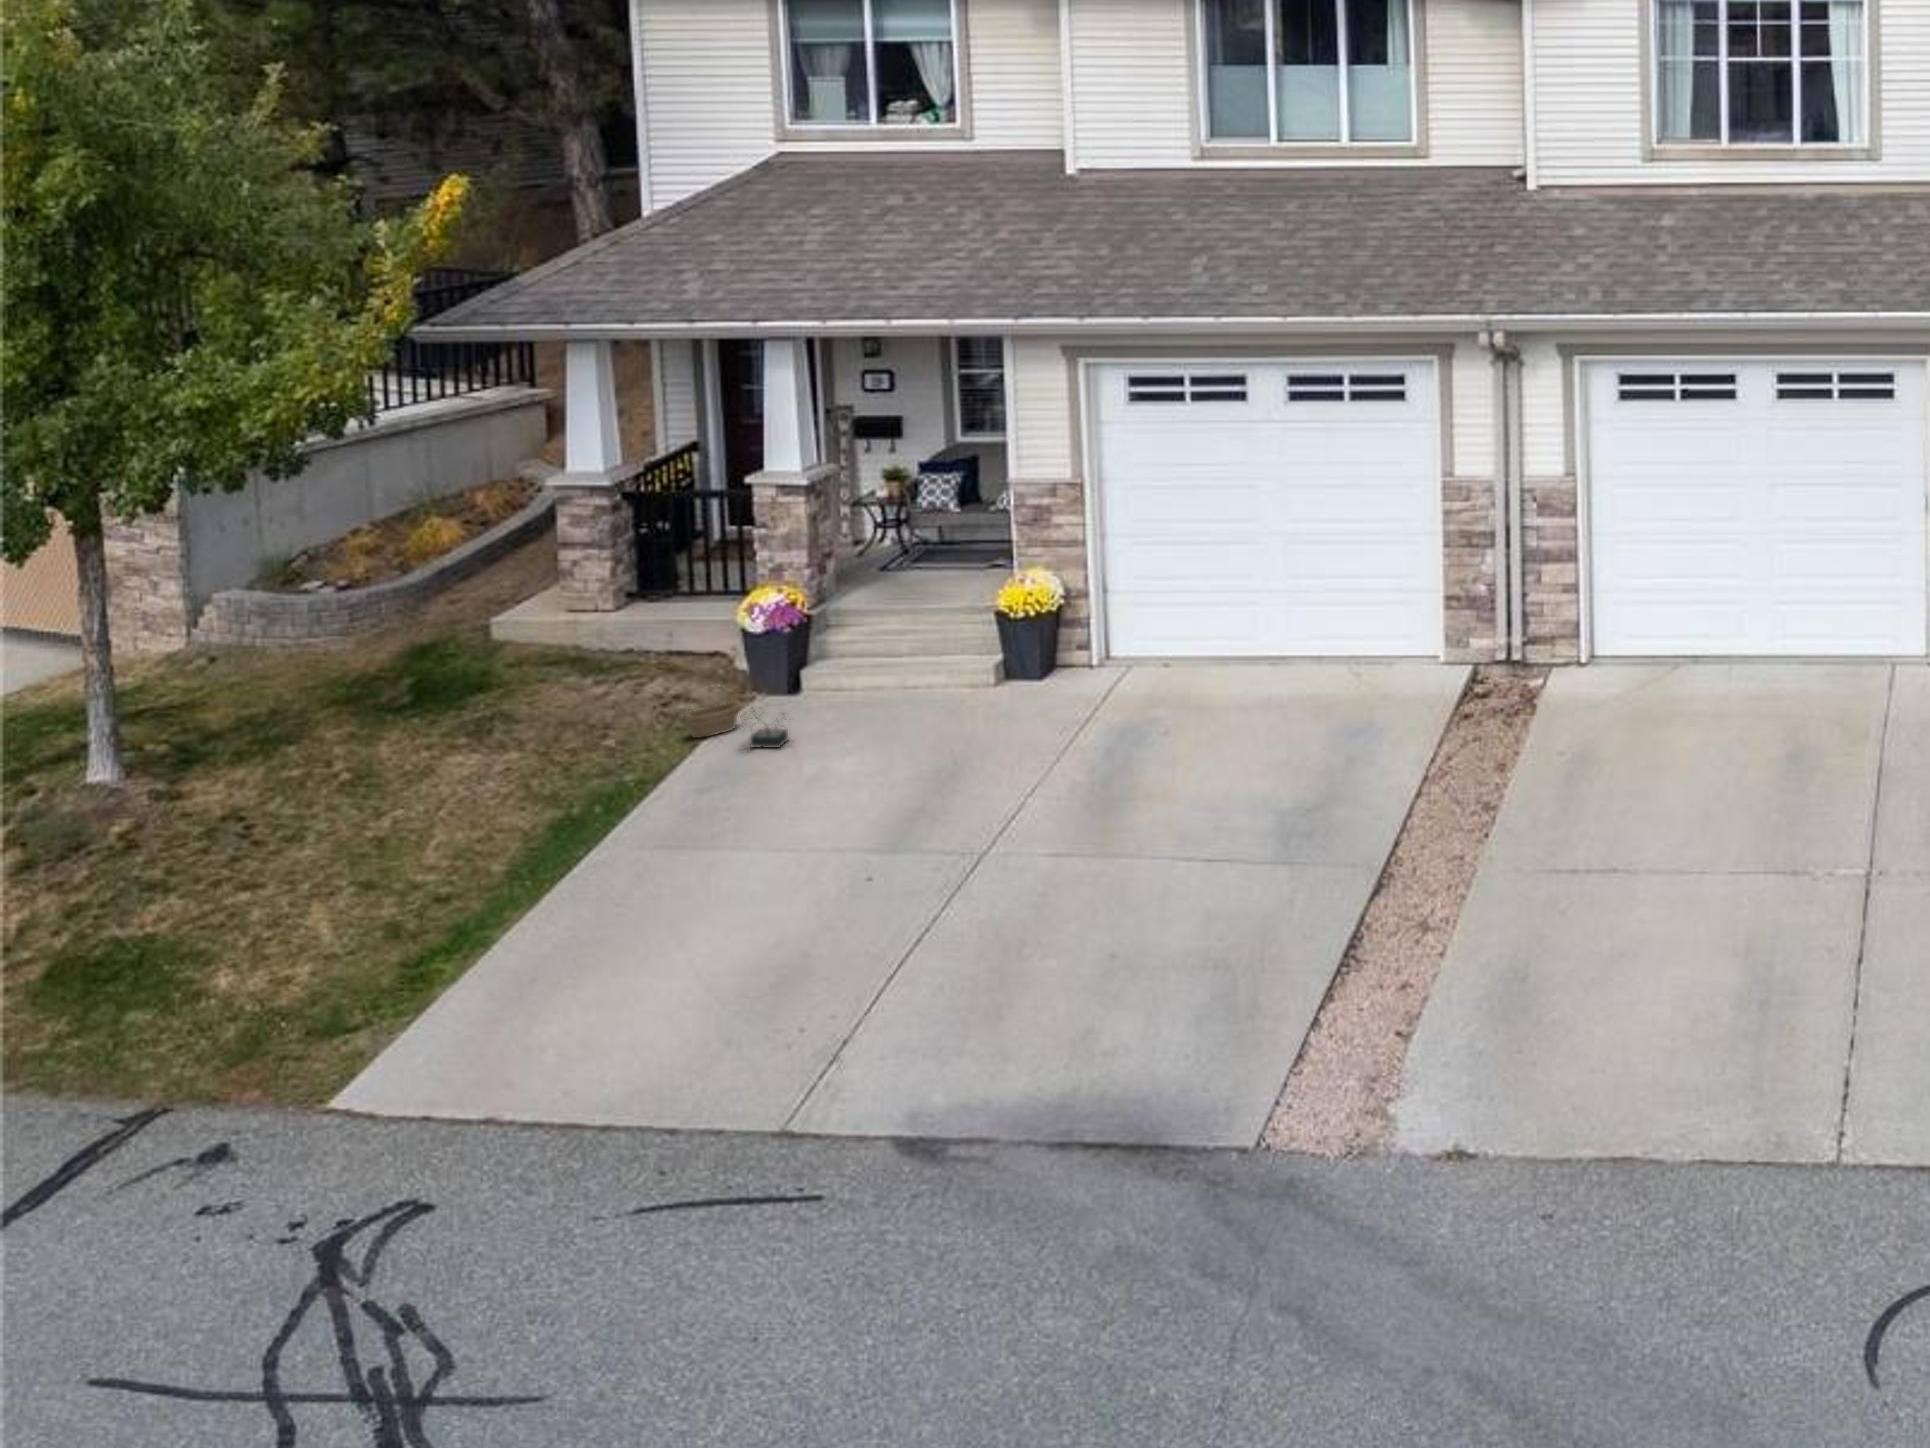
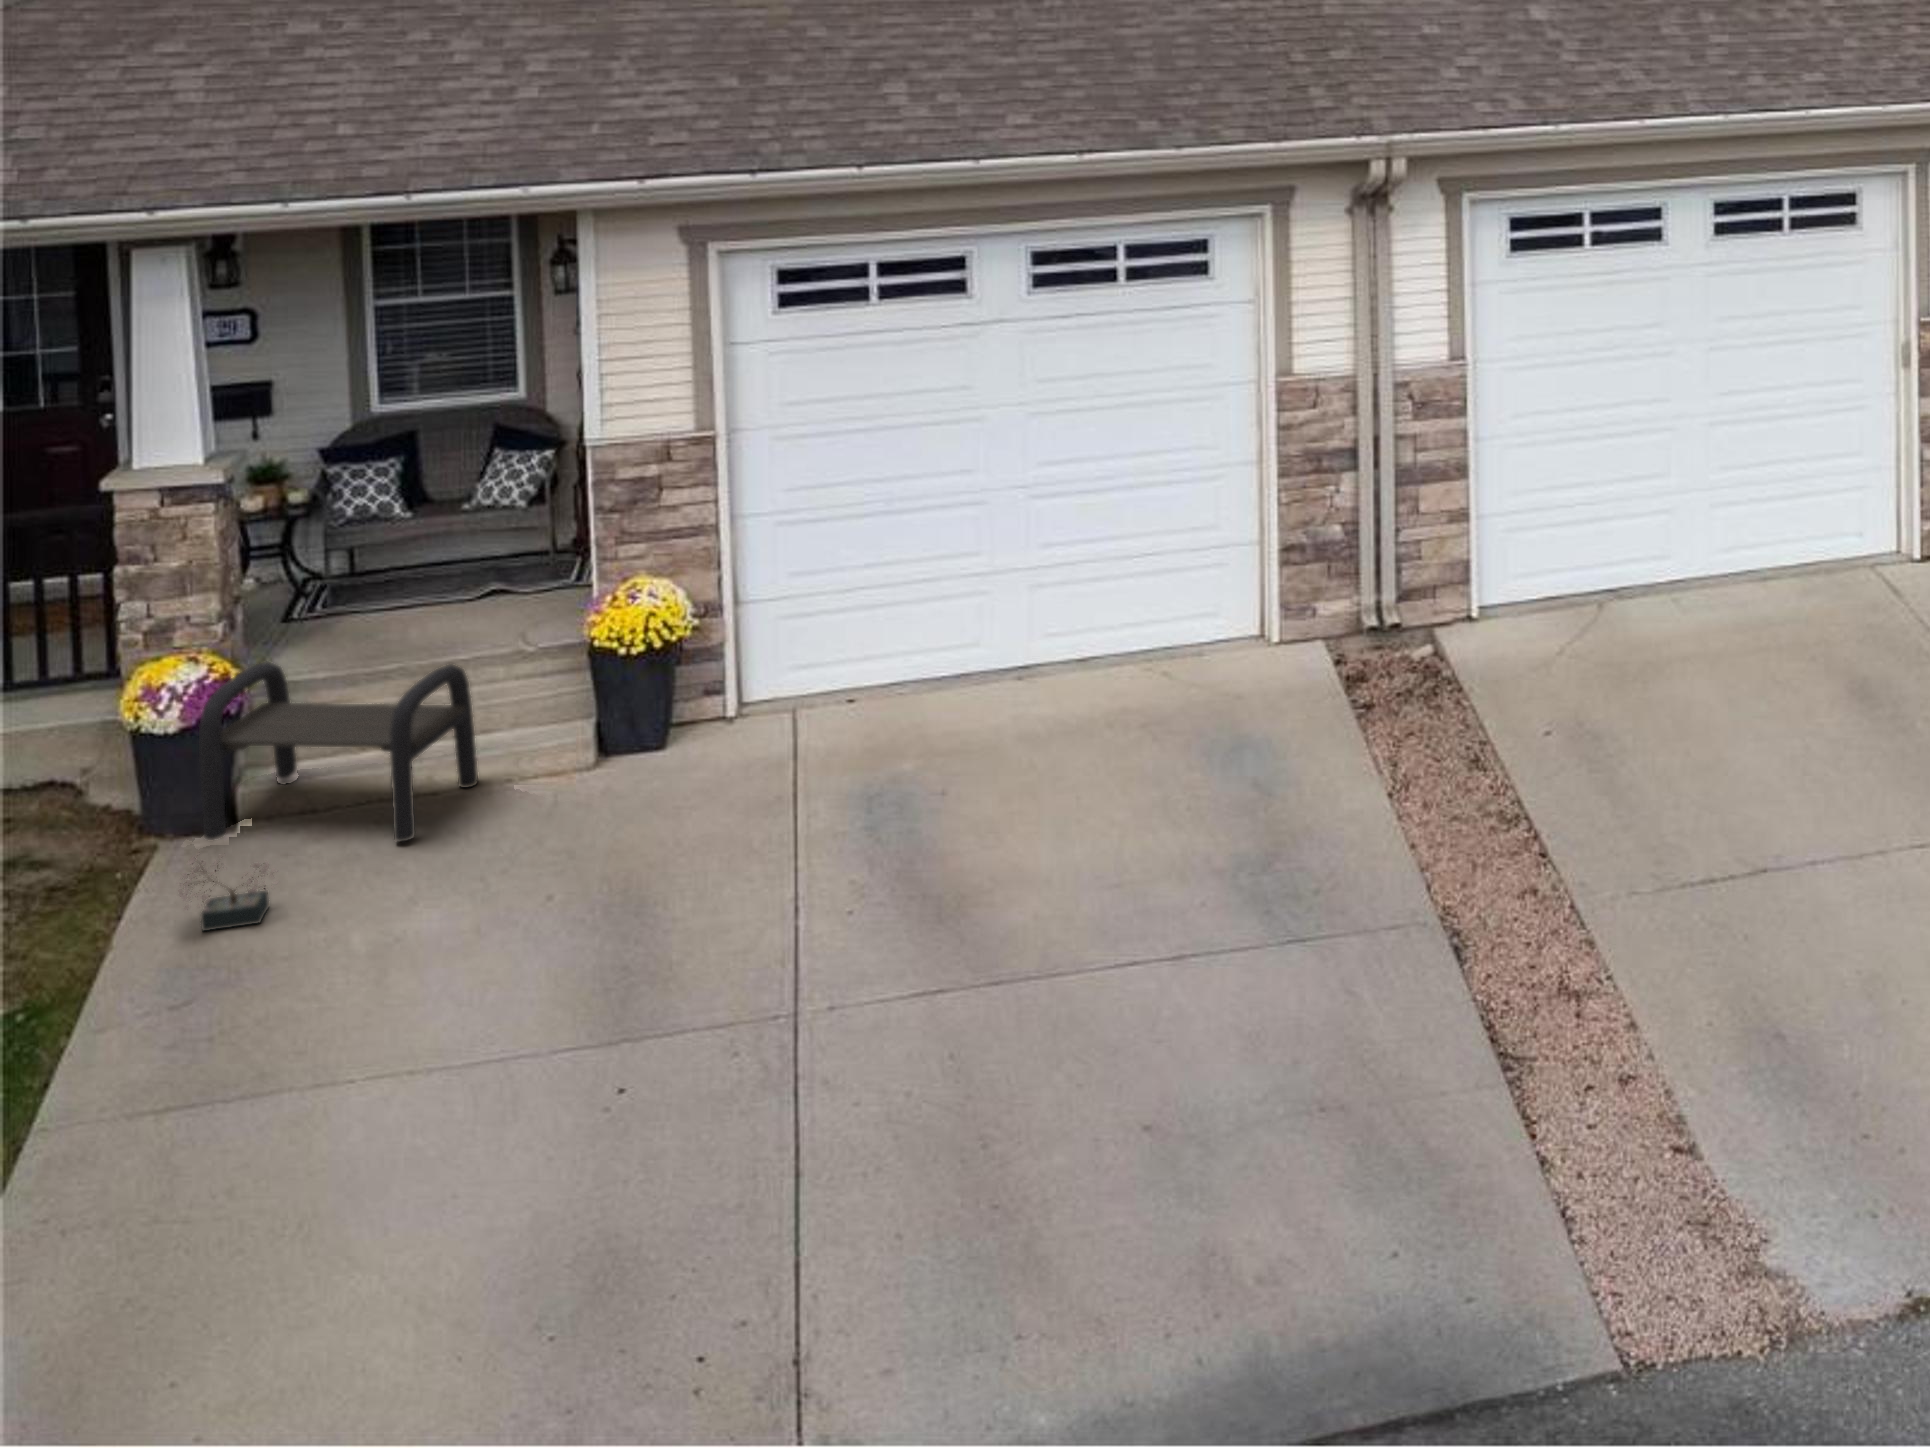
bench: none [772,596,926,714] -> present [199,661,478,842]
basket: present [686,701,739,738] -> none [61,835,161,931]

